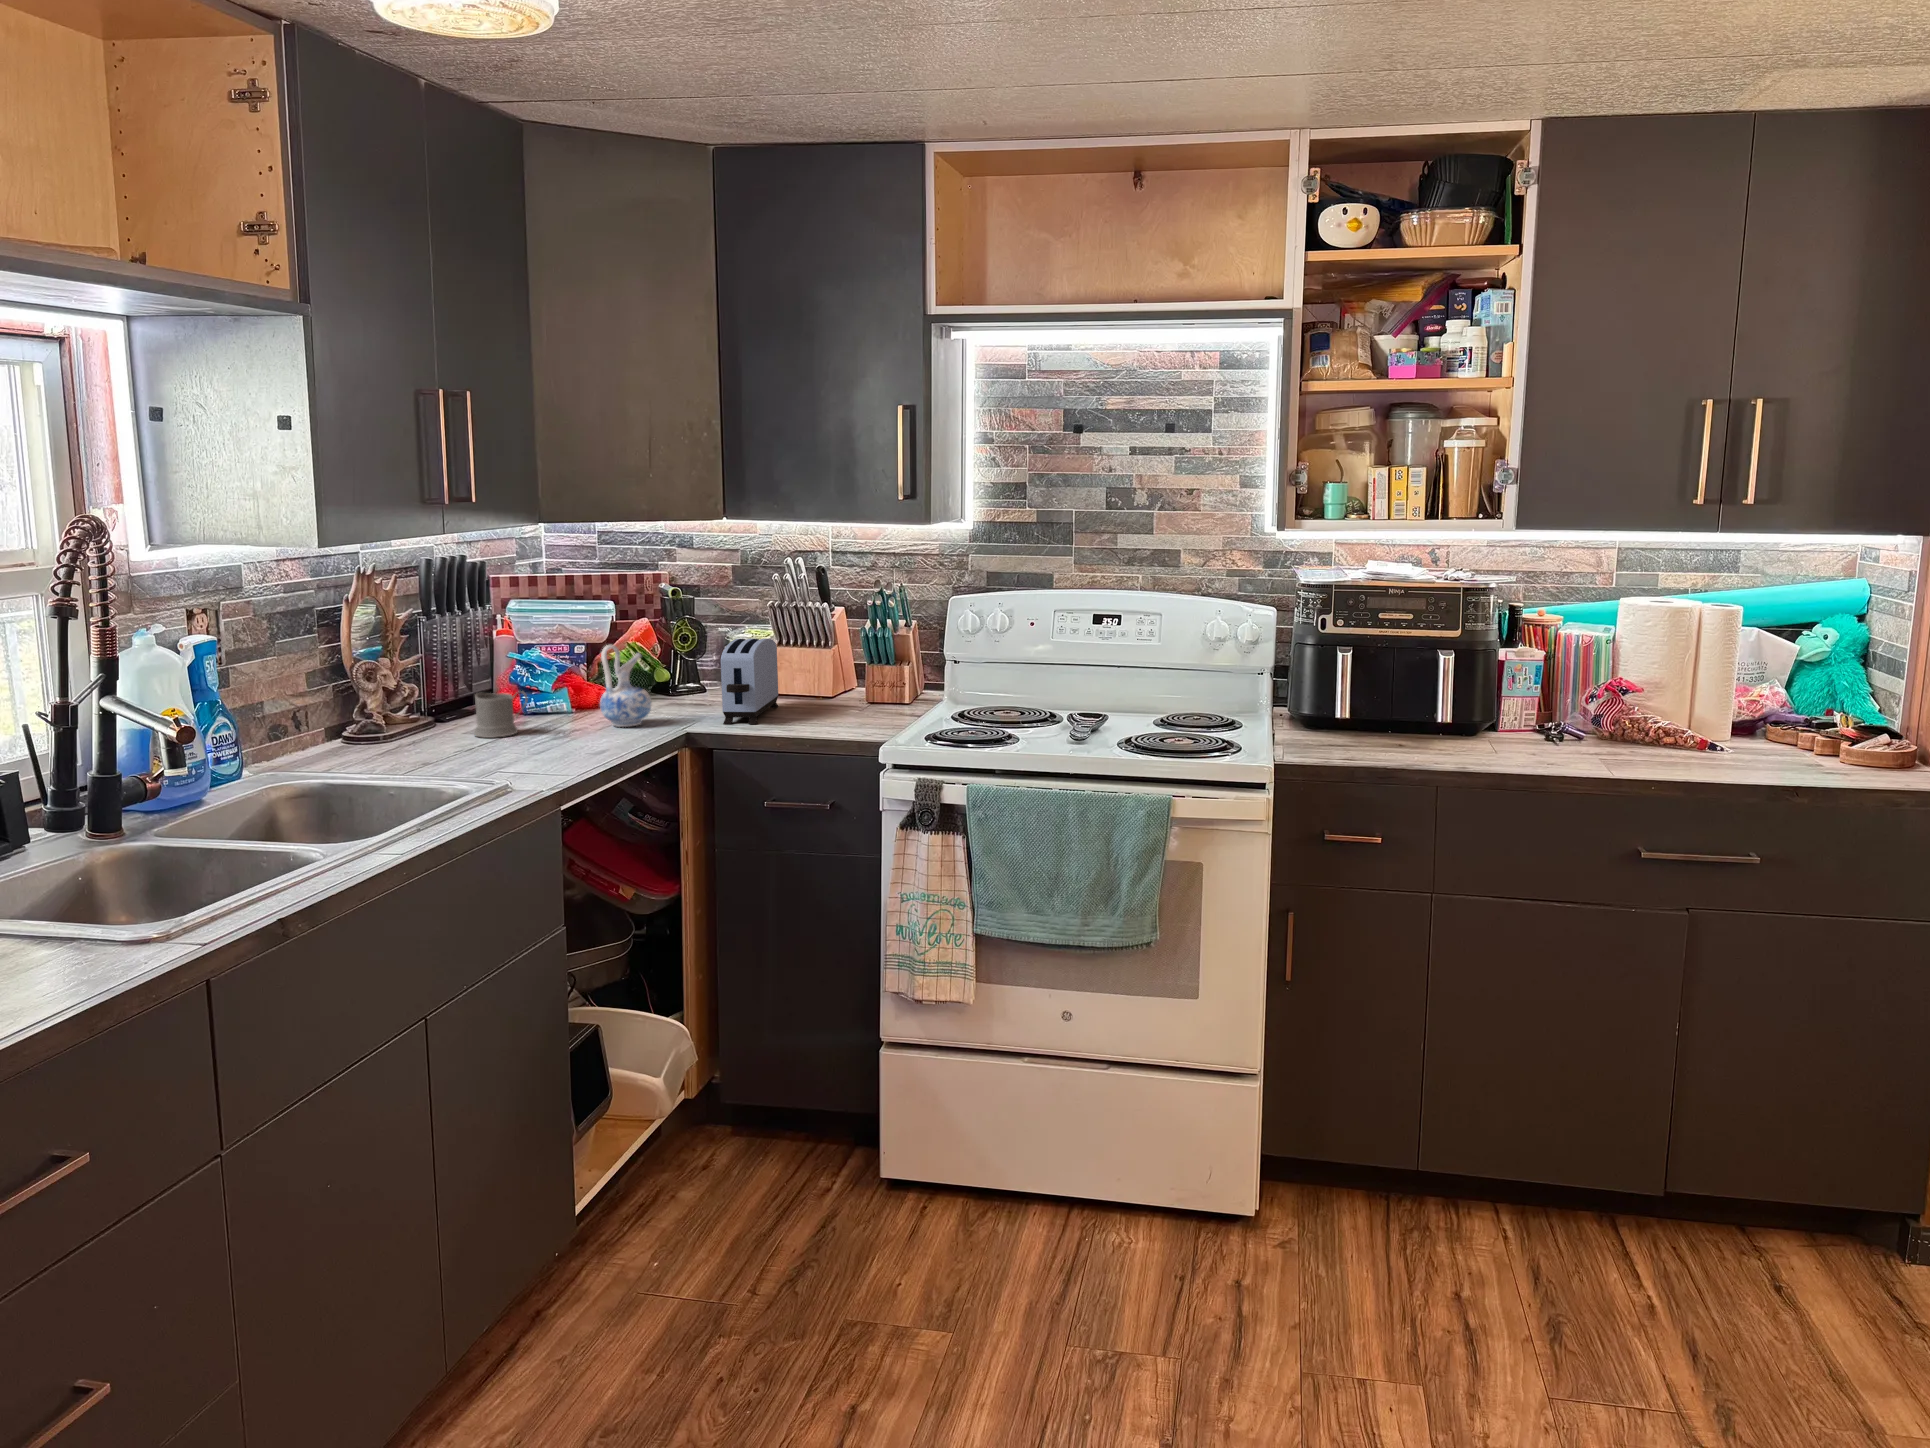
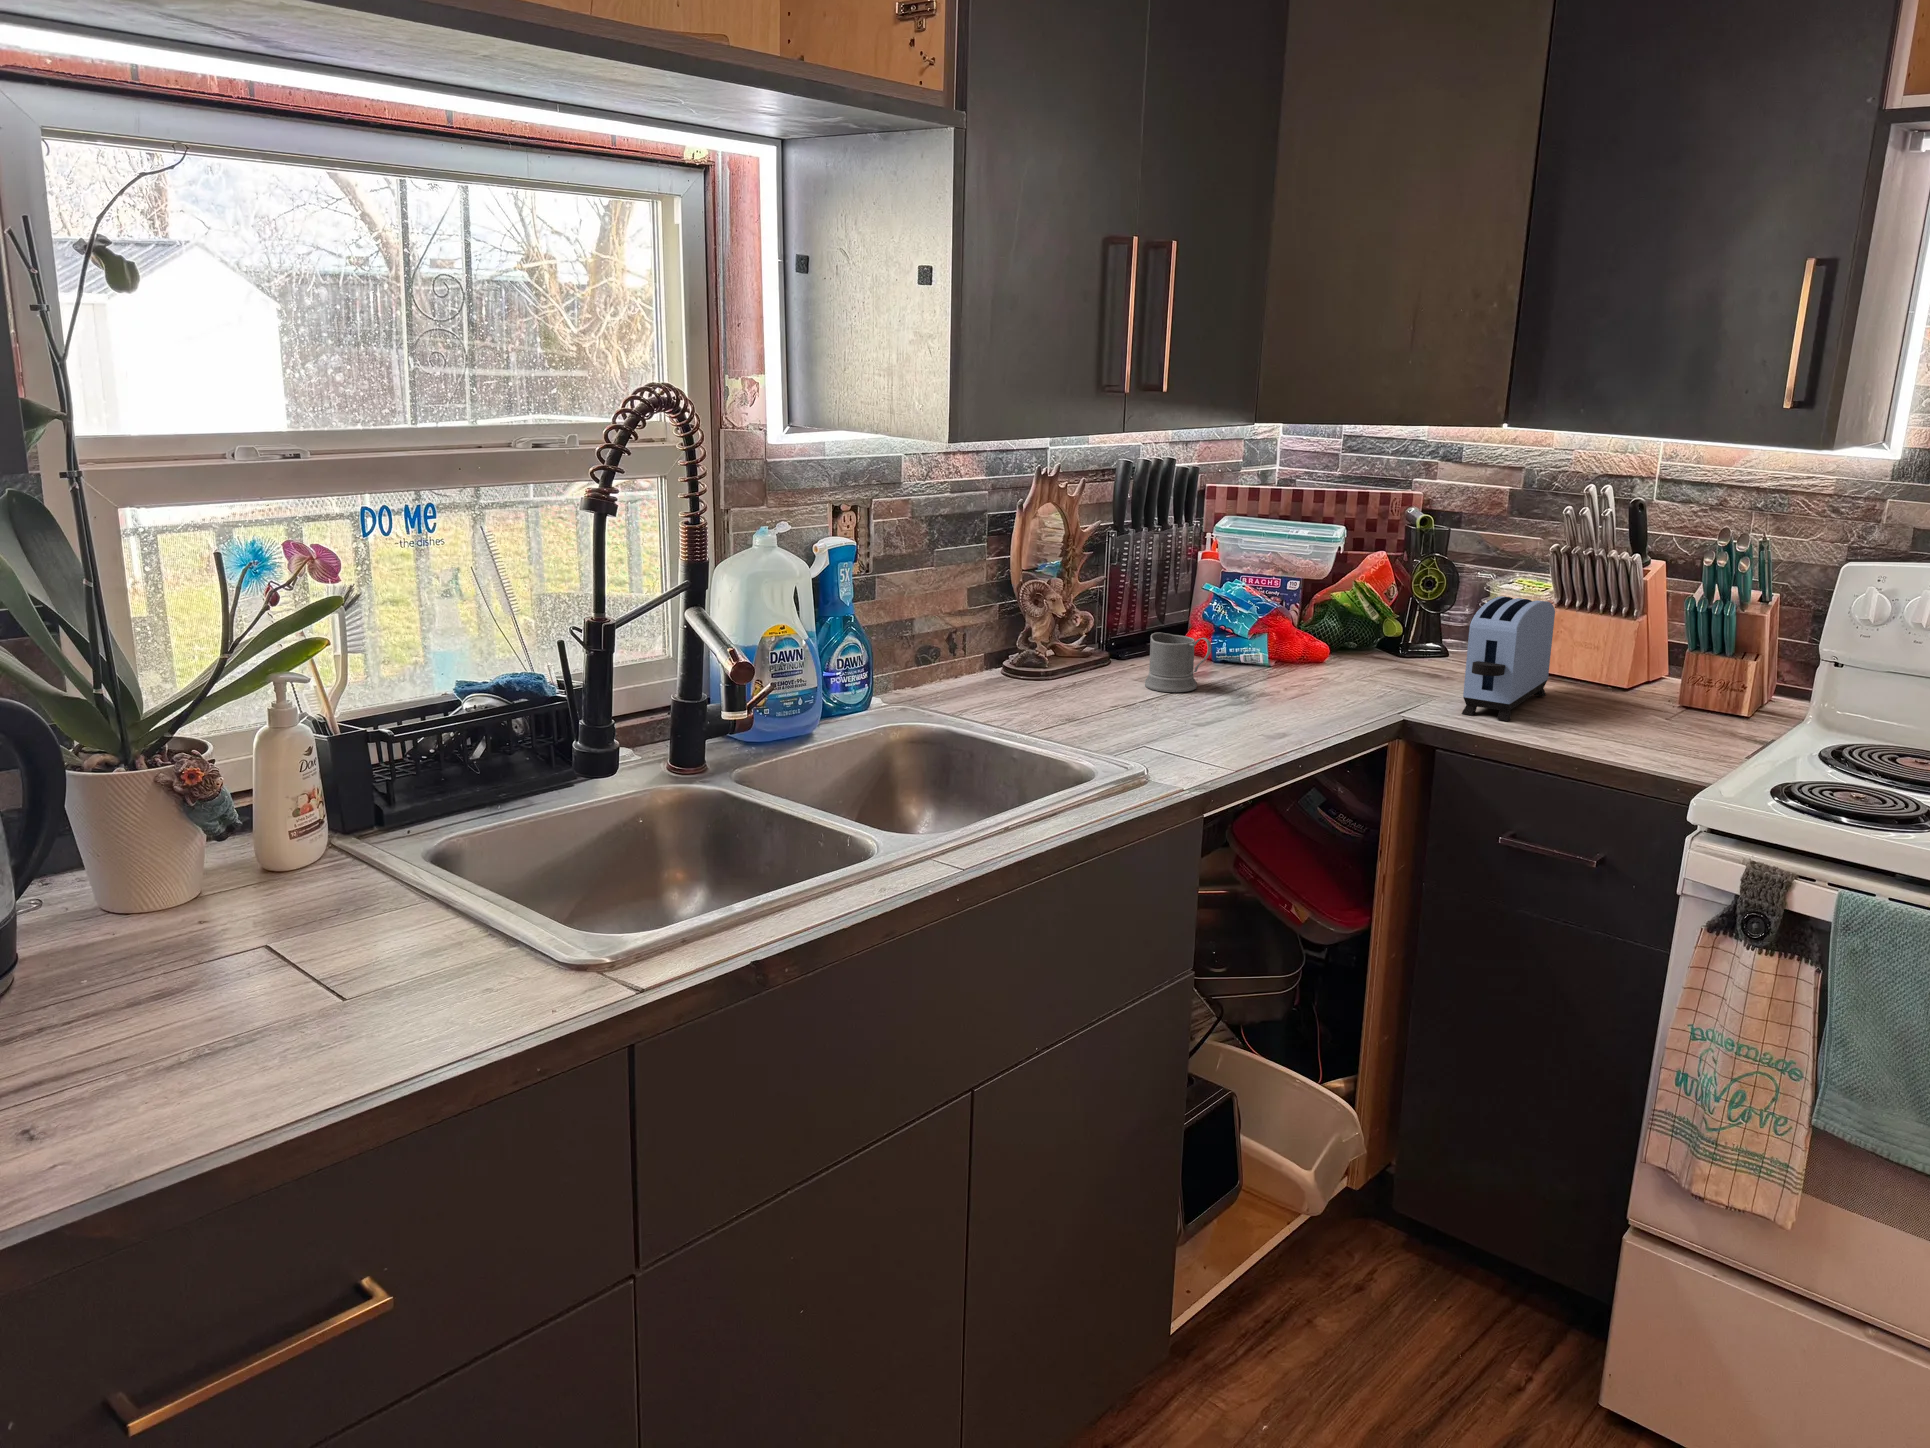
ceramic pitcher: present [600,645,651,727] -> none [1302,589,1369,699]

